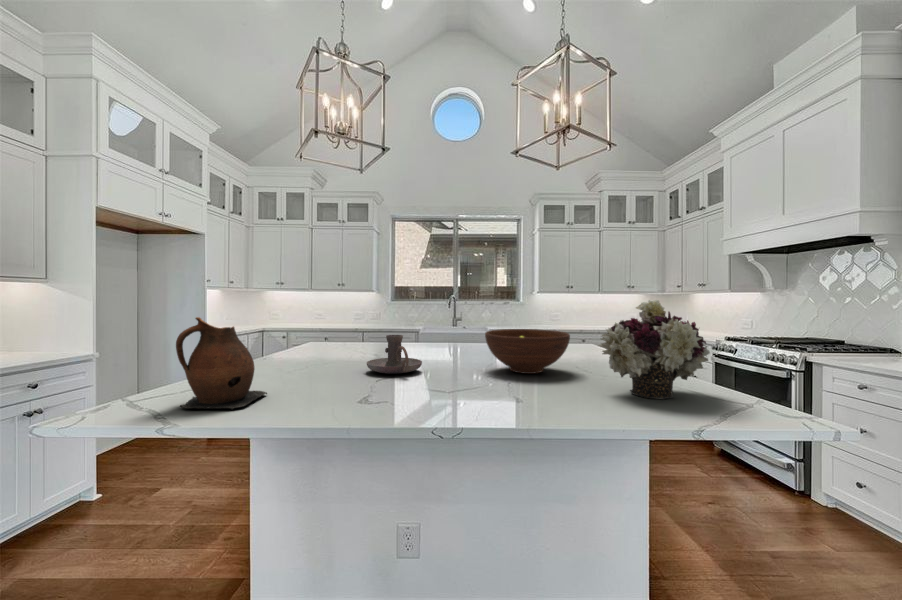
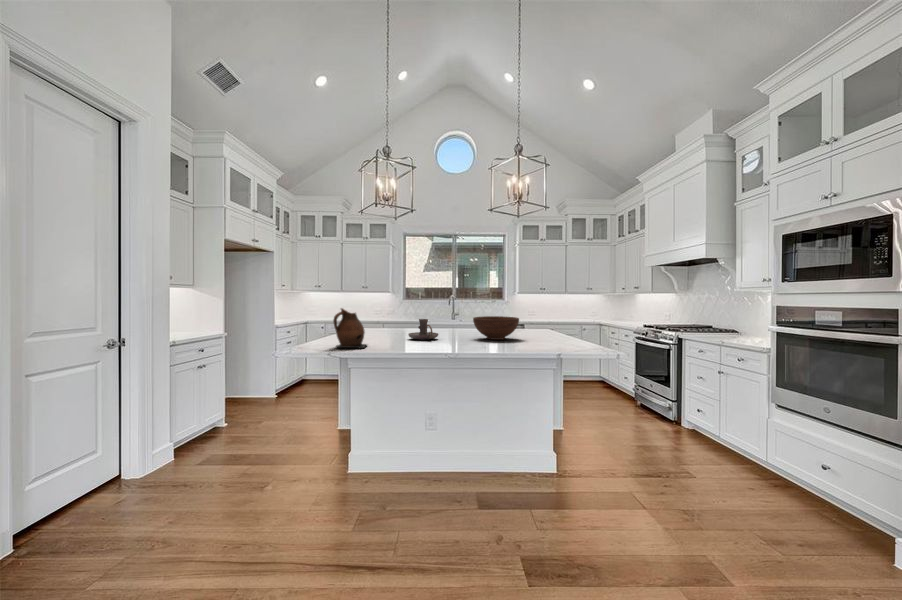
flower arrangement: present [598,300,710,399] -> none [527,300,579,347]

